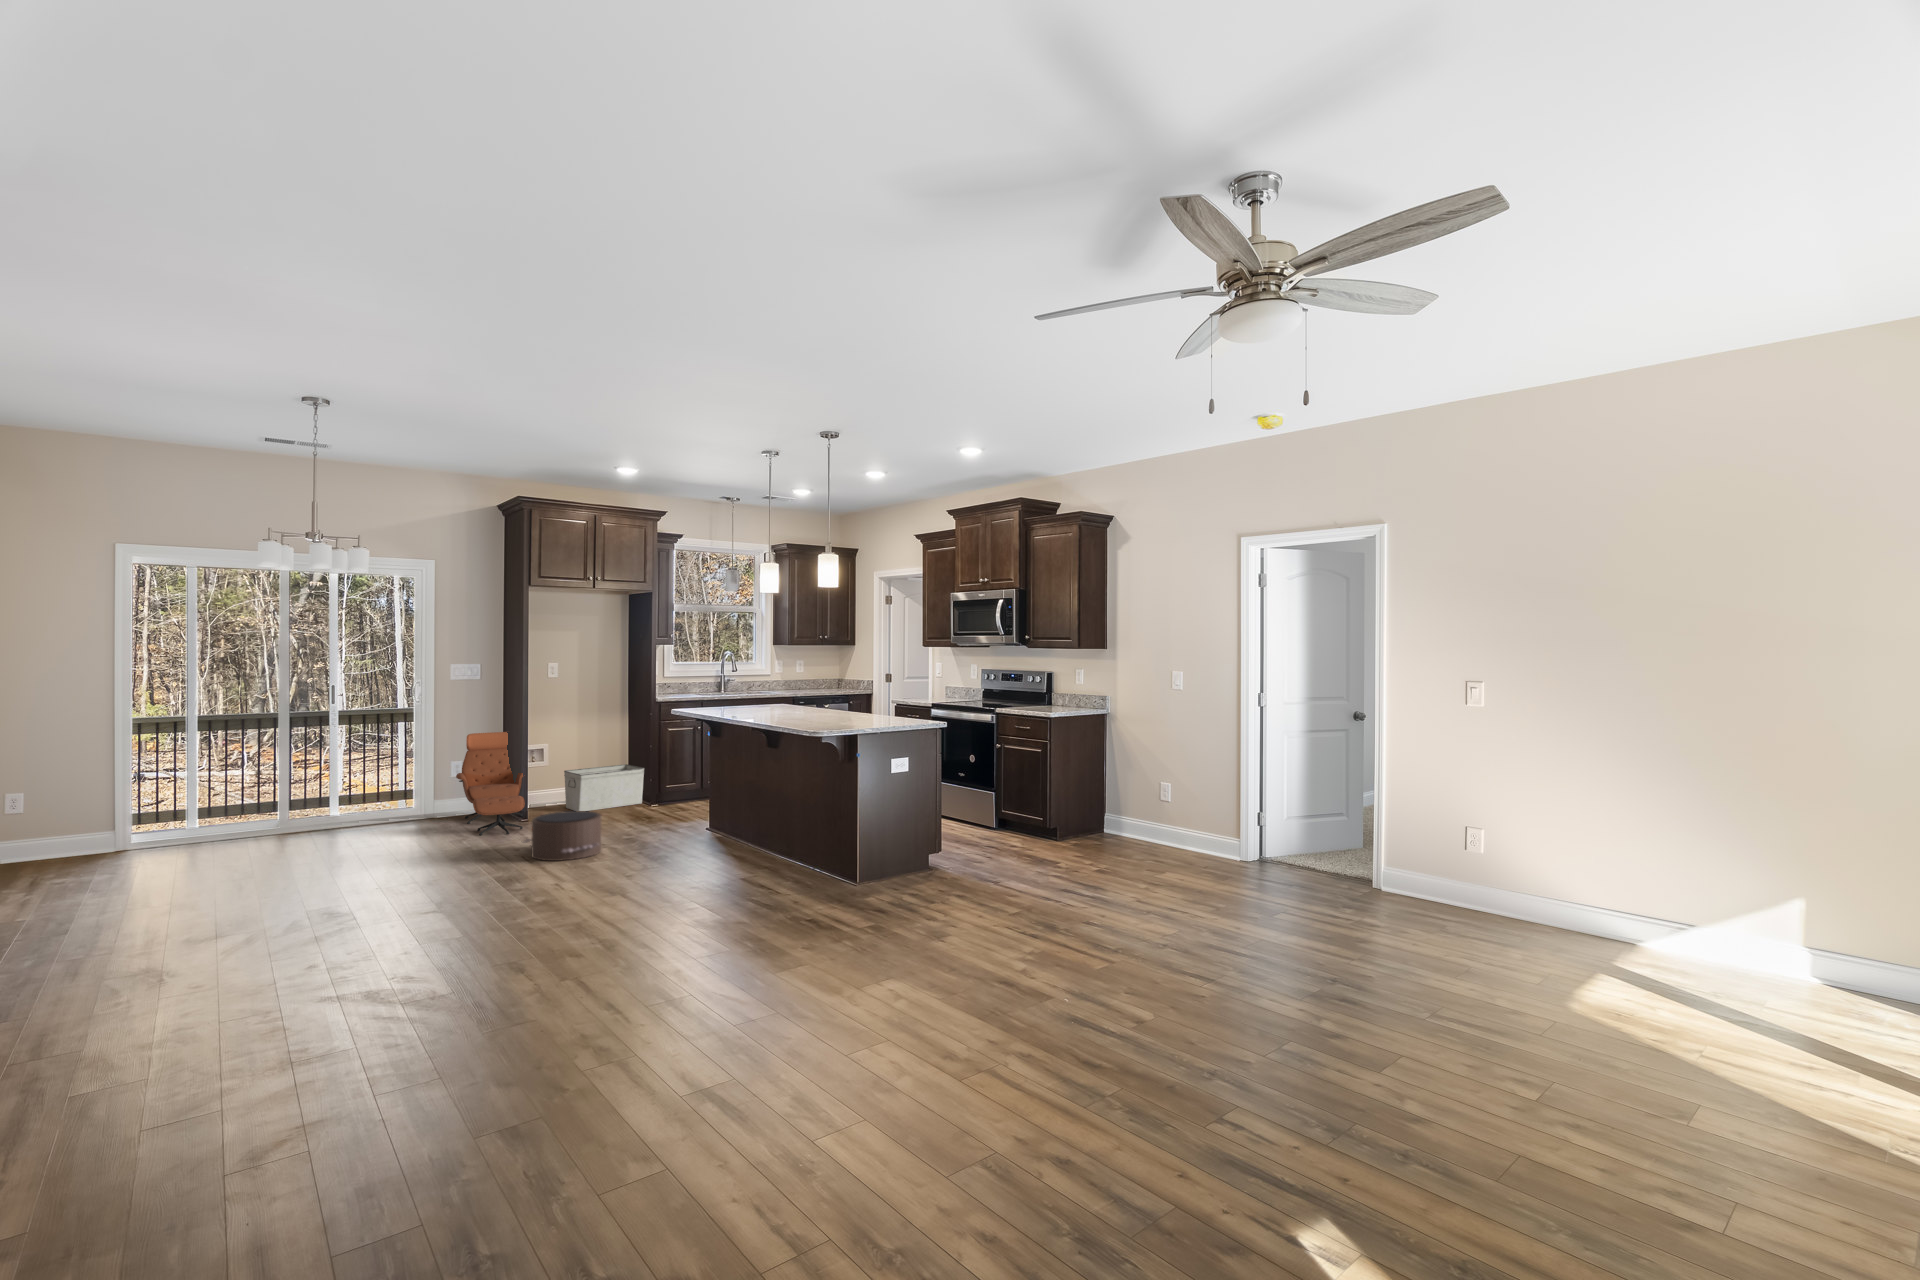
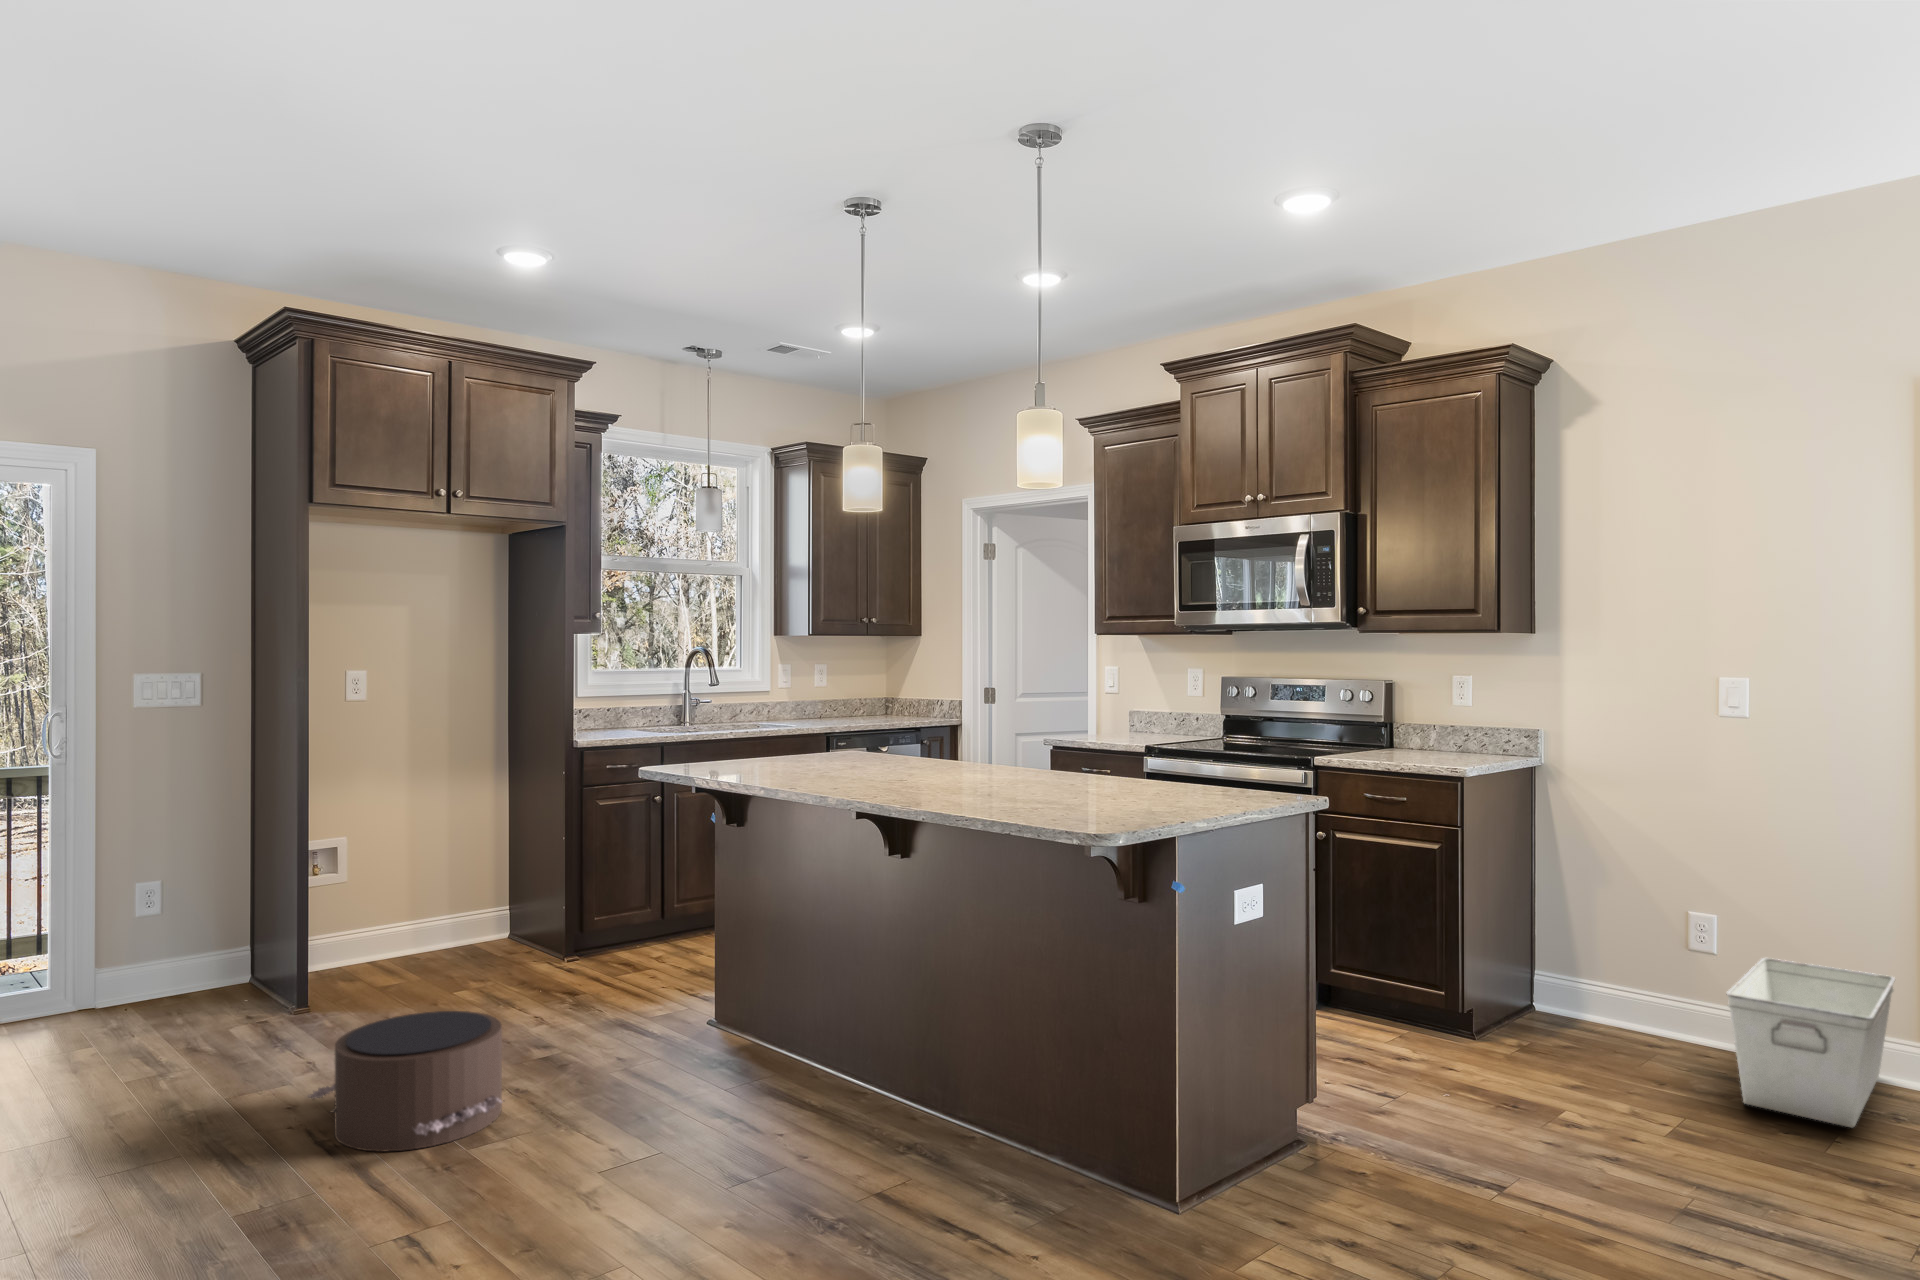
lounge chair: present [456,732,525,835] -> none [149,816,308,1062]
storage bin: present [564,764,644,811] -> present [1726,958,1895,1127]

